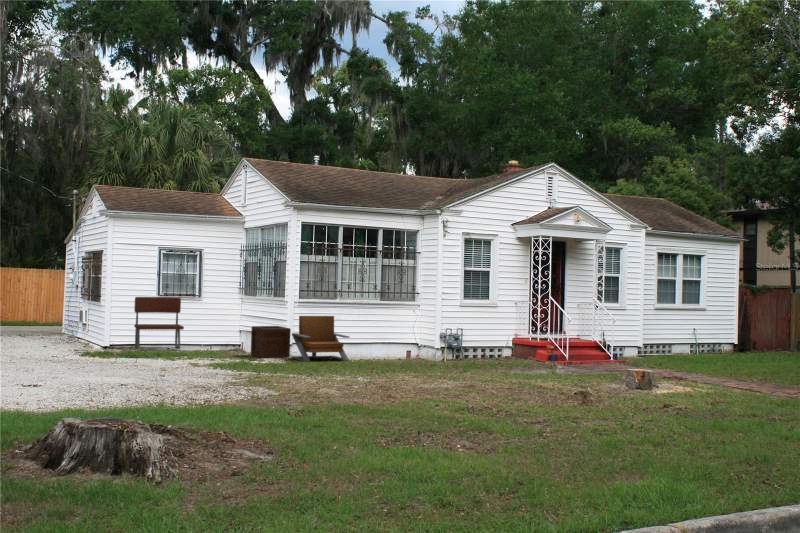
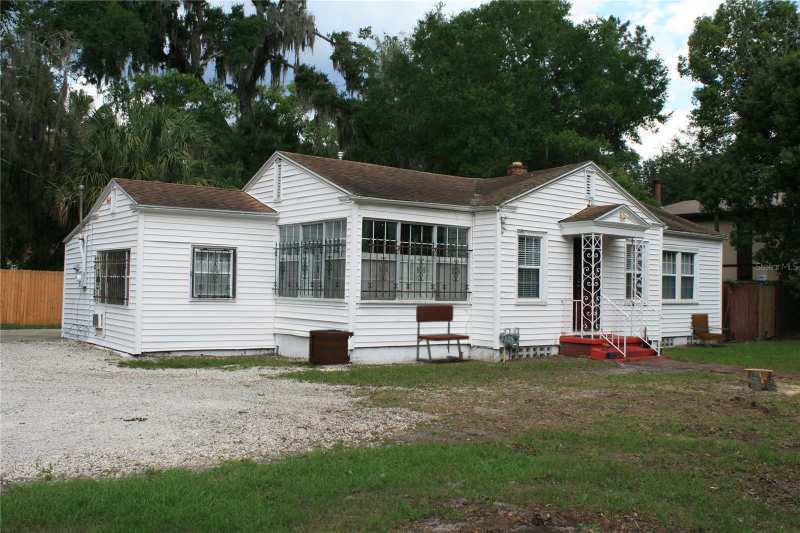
bench: present [134,297,184,349] -> present [416,305,470,362]
lounge chair: present [292,316,349,362] -> present [685,314,728,348]

